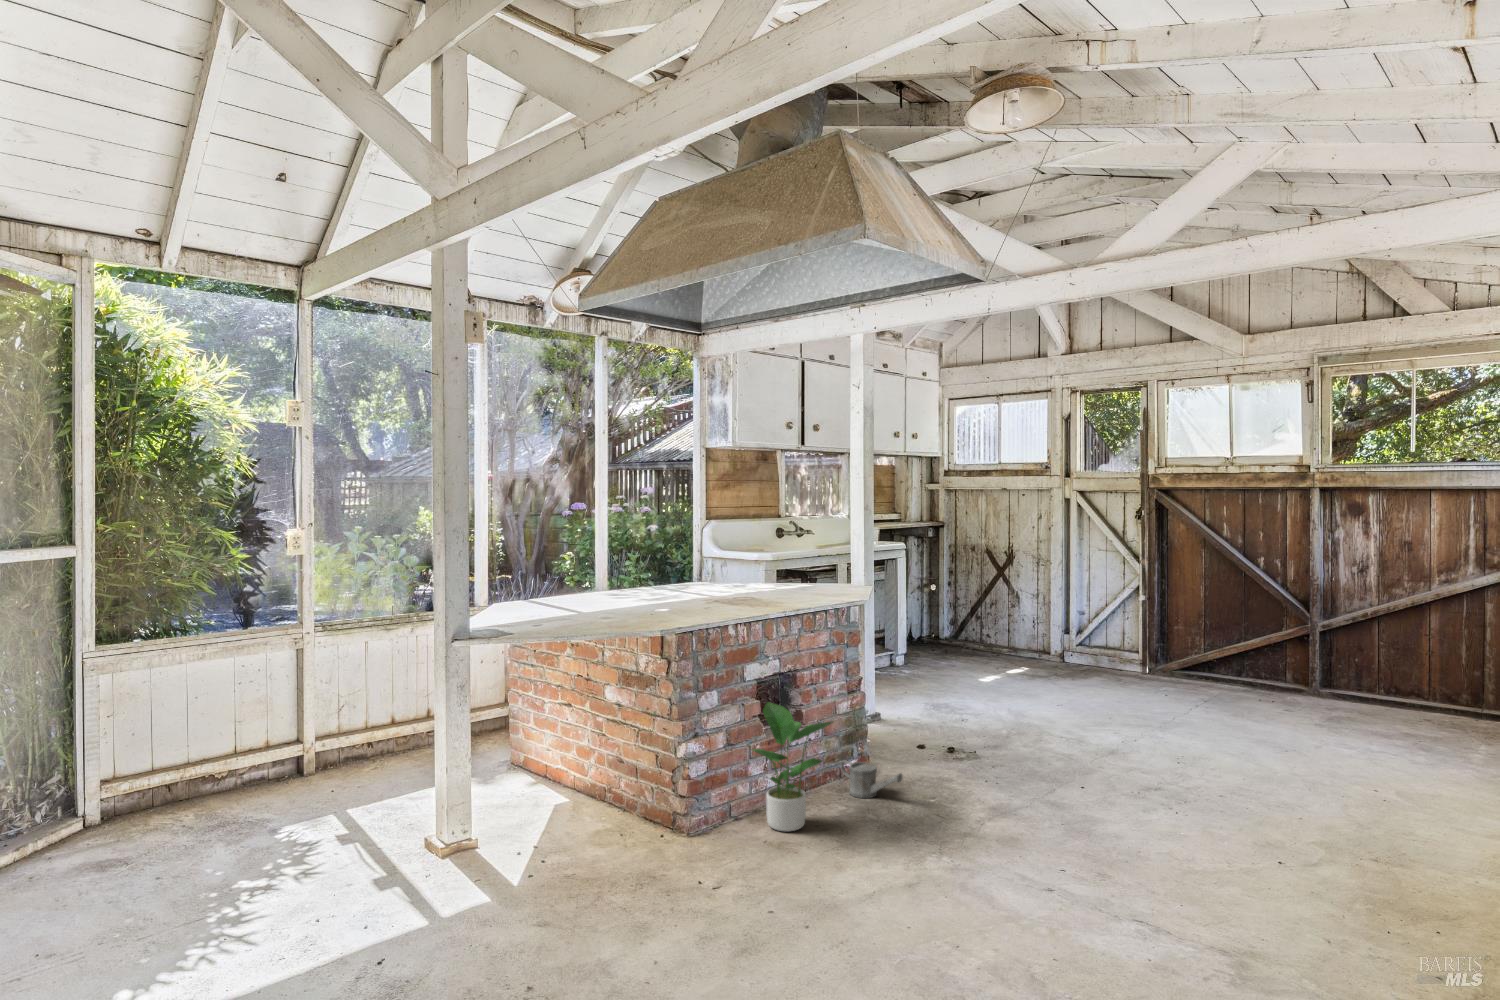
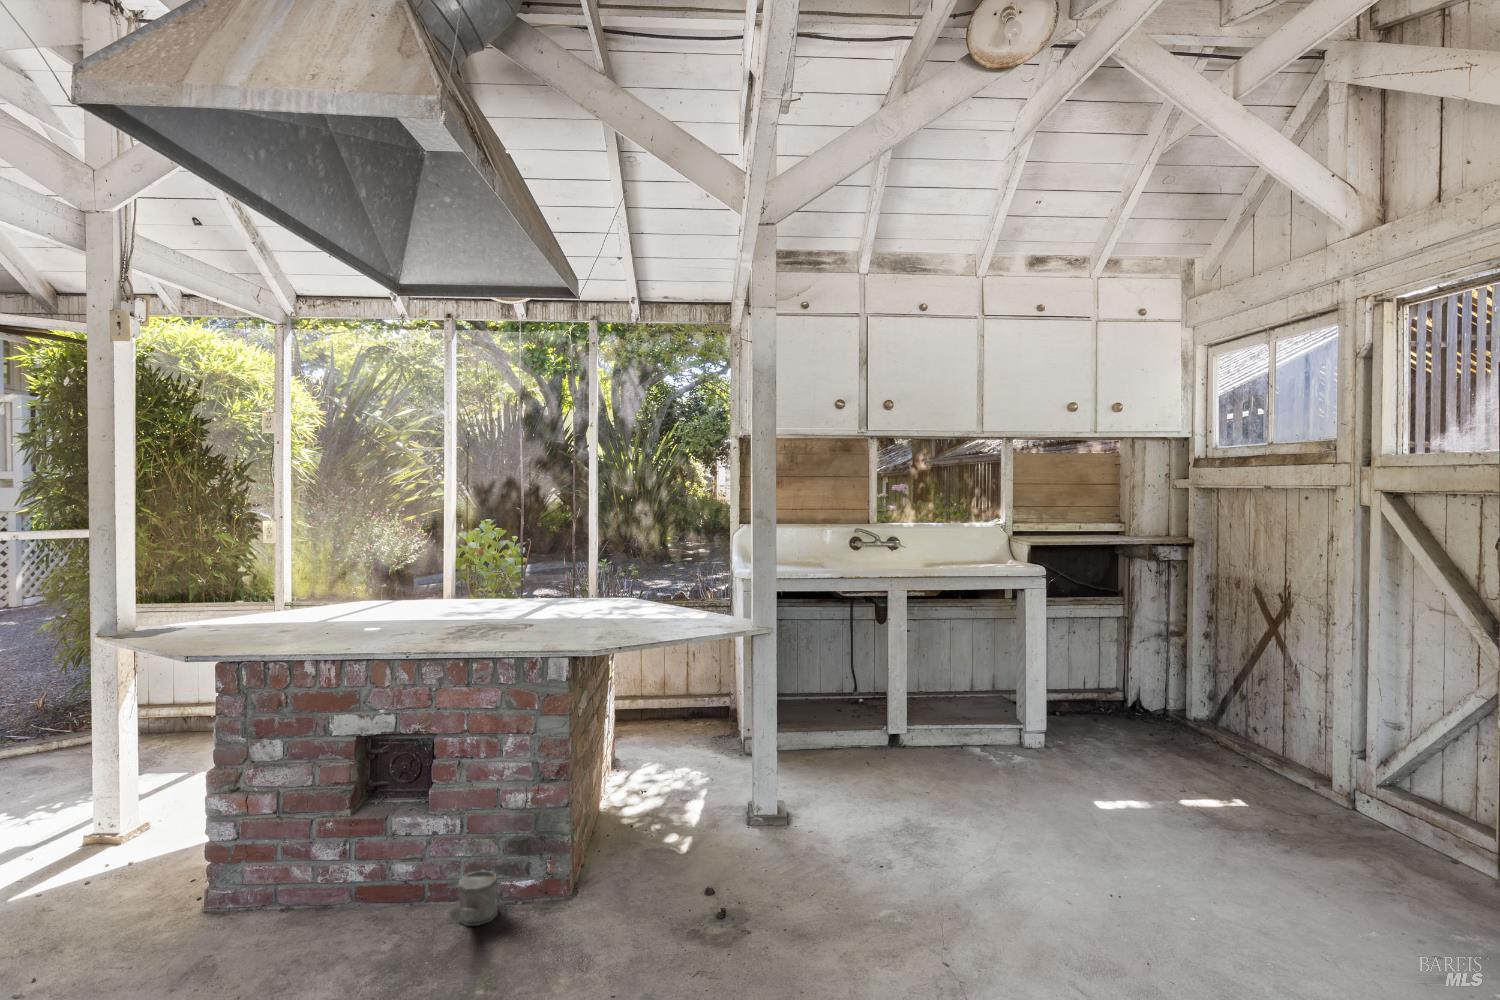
potted plant: present [753,702,832,832] -> none [251,762,381,931]

